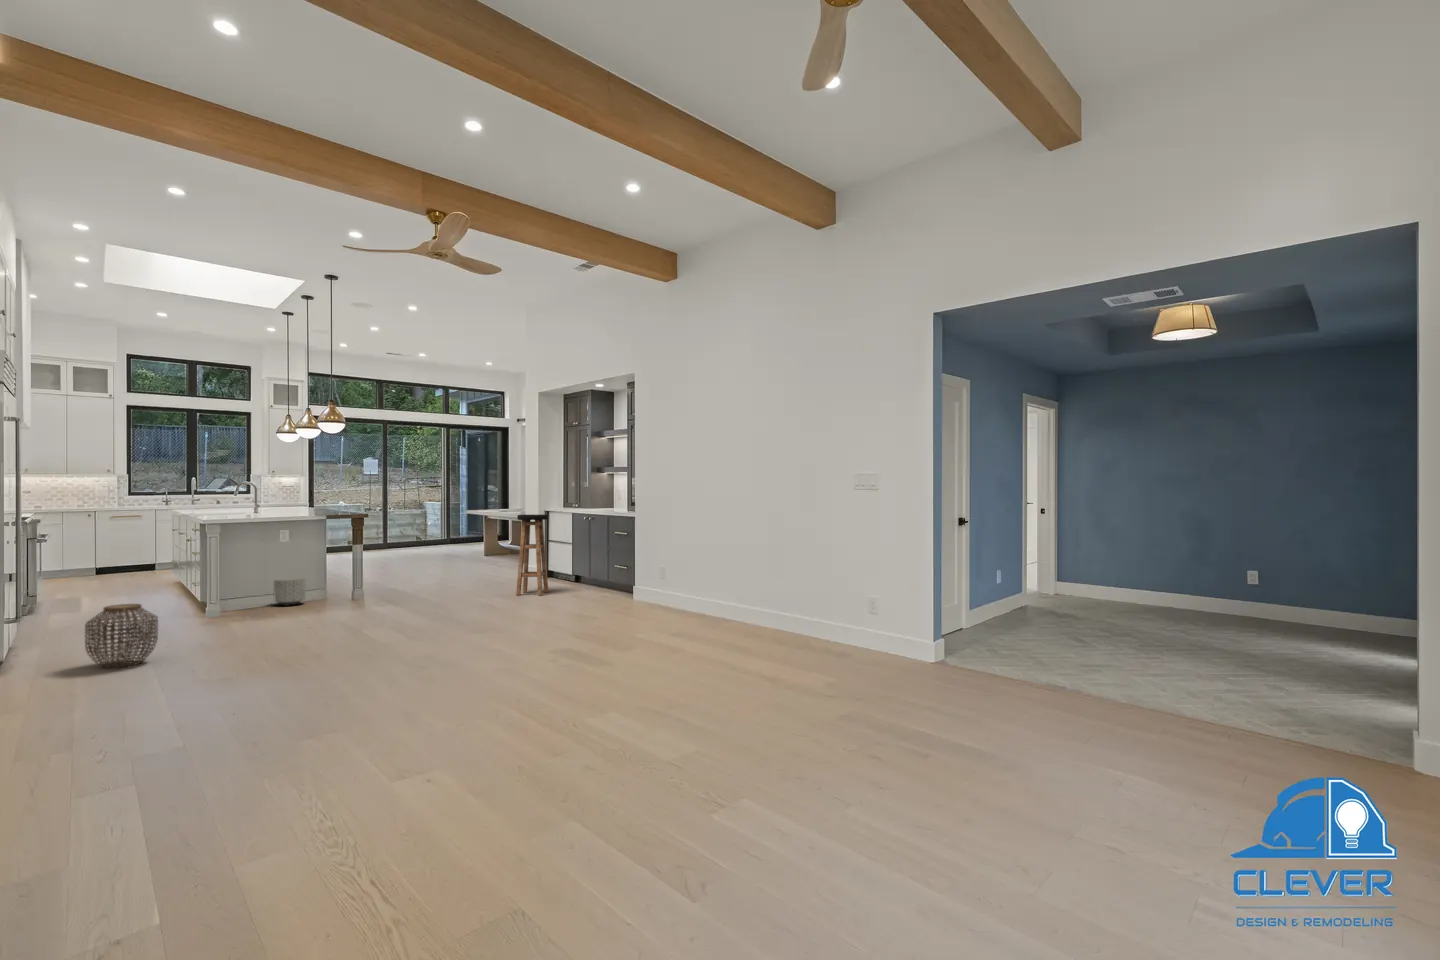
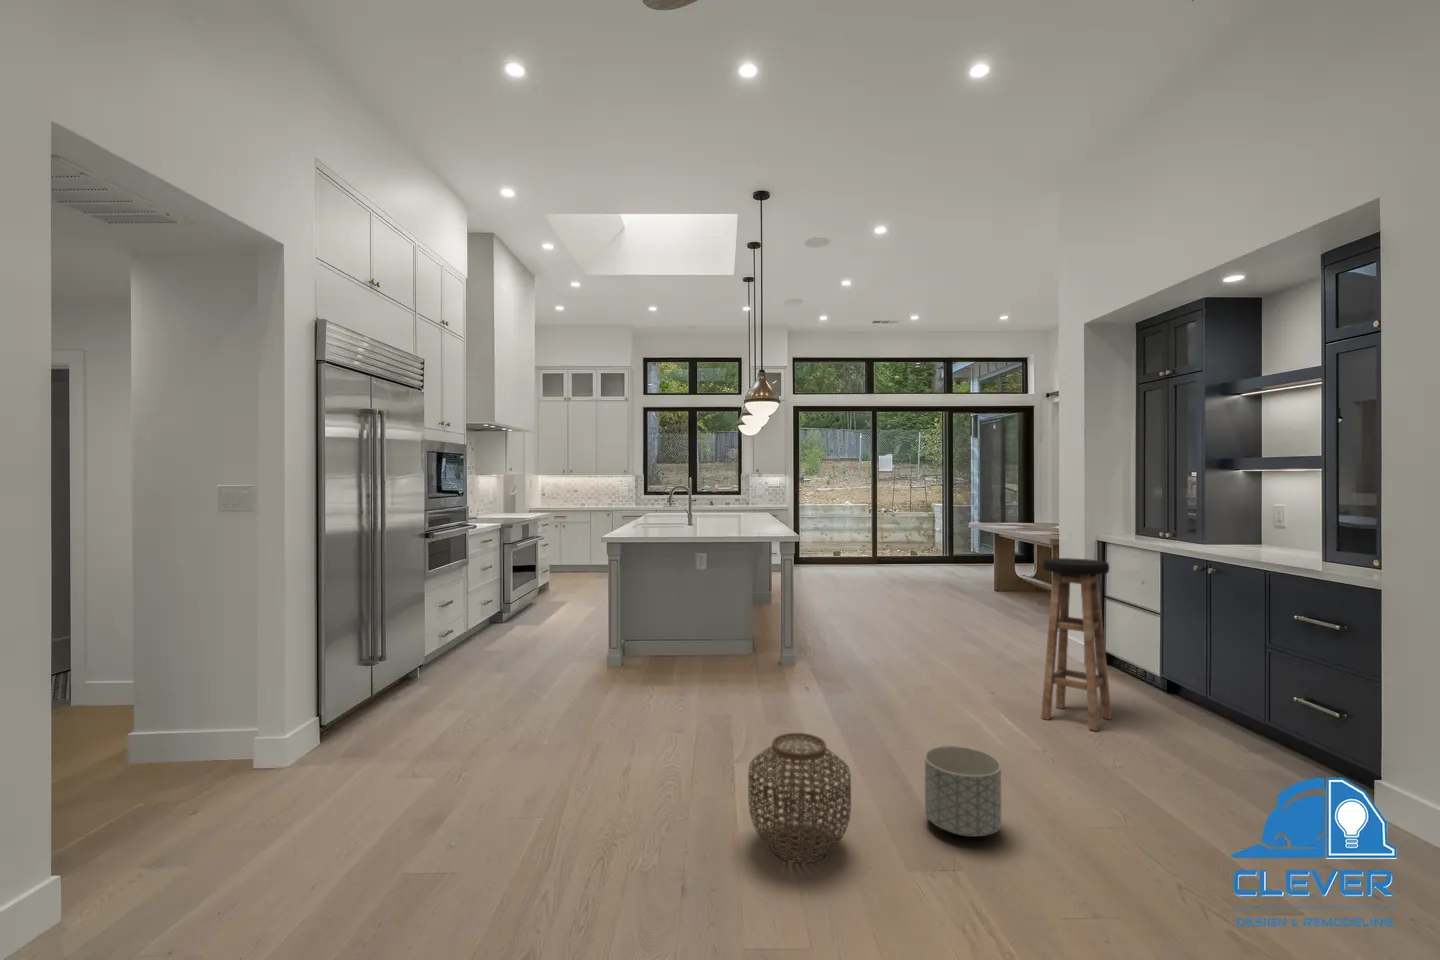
planter: present [274,577,305,606] -> present [925,746,1001,837]
woven basket: present [85,604,158,668] -> present [748,733,851,863]

